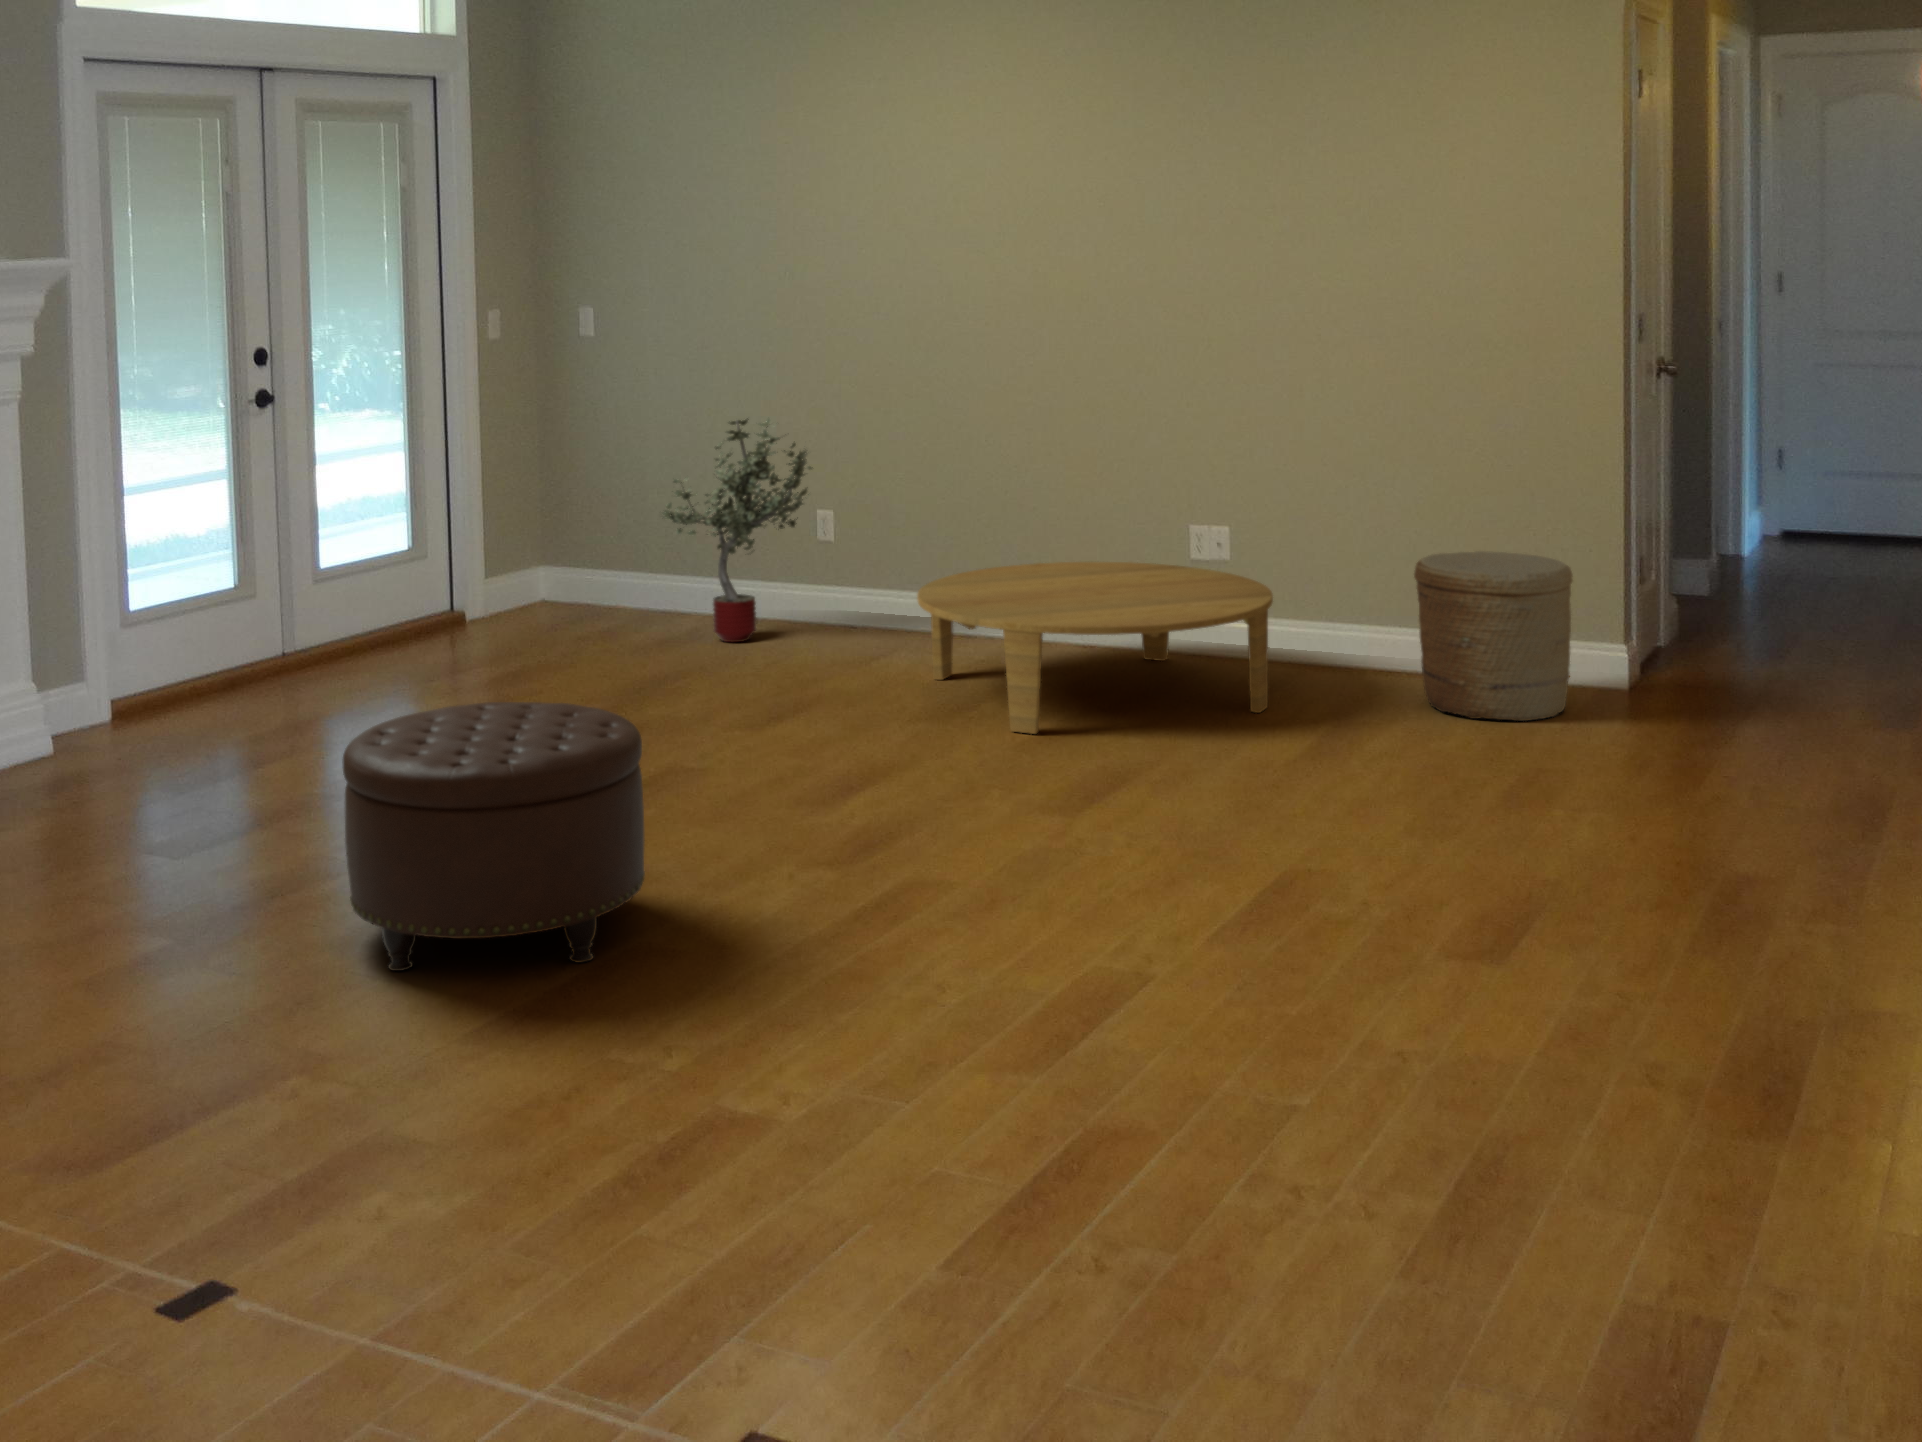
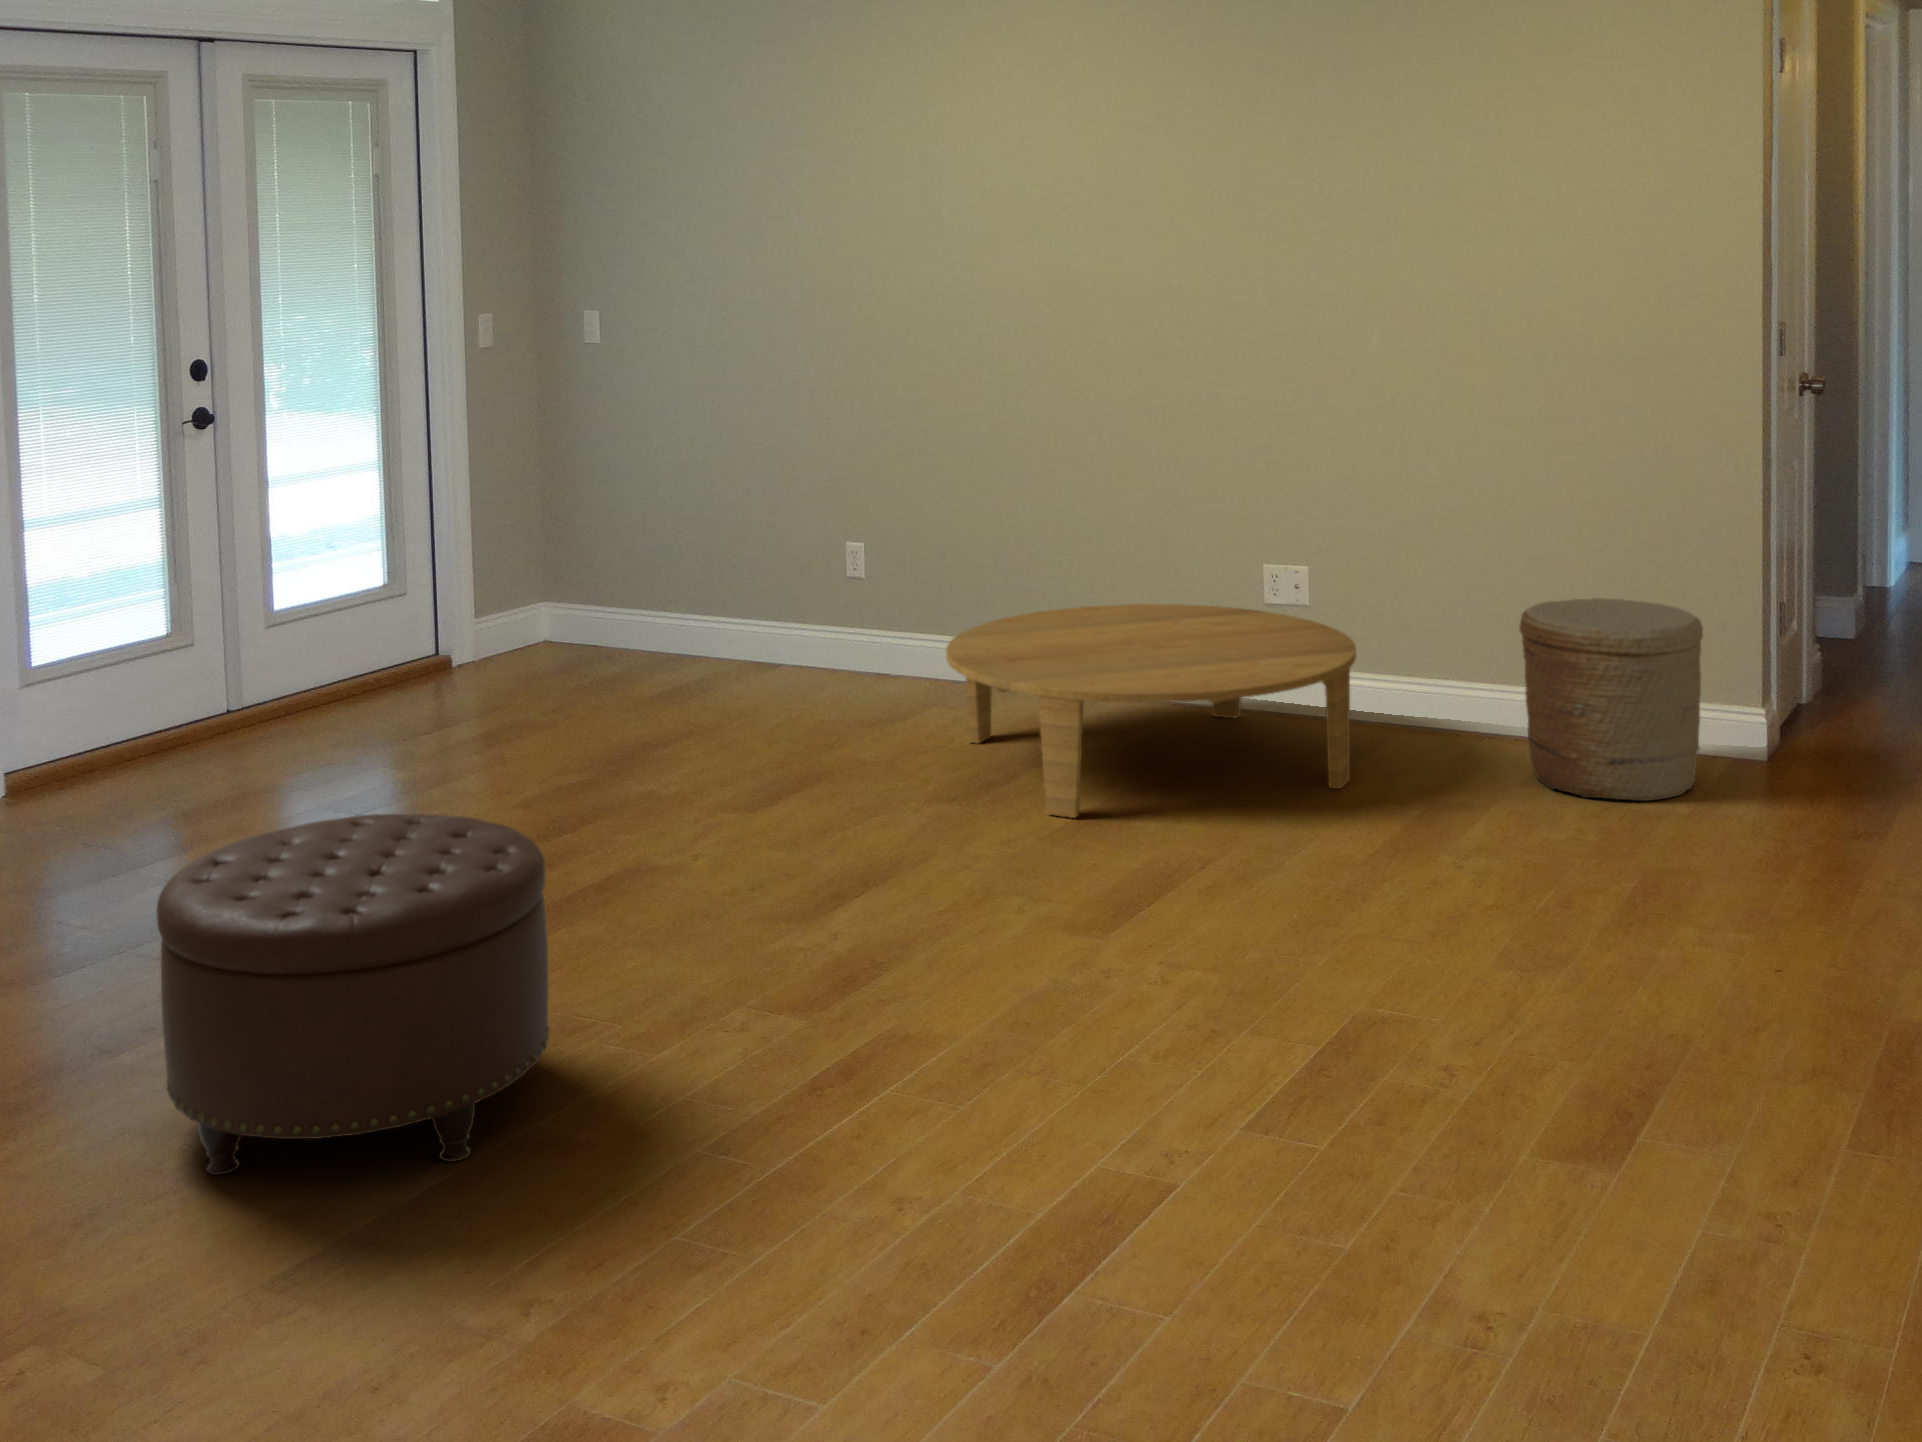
potted tree: present [663,418,813,642] -> none [670,437,841,693]

